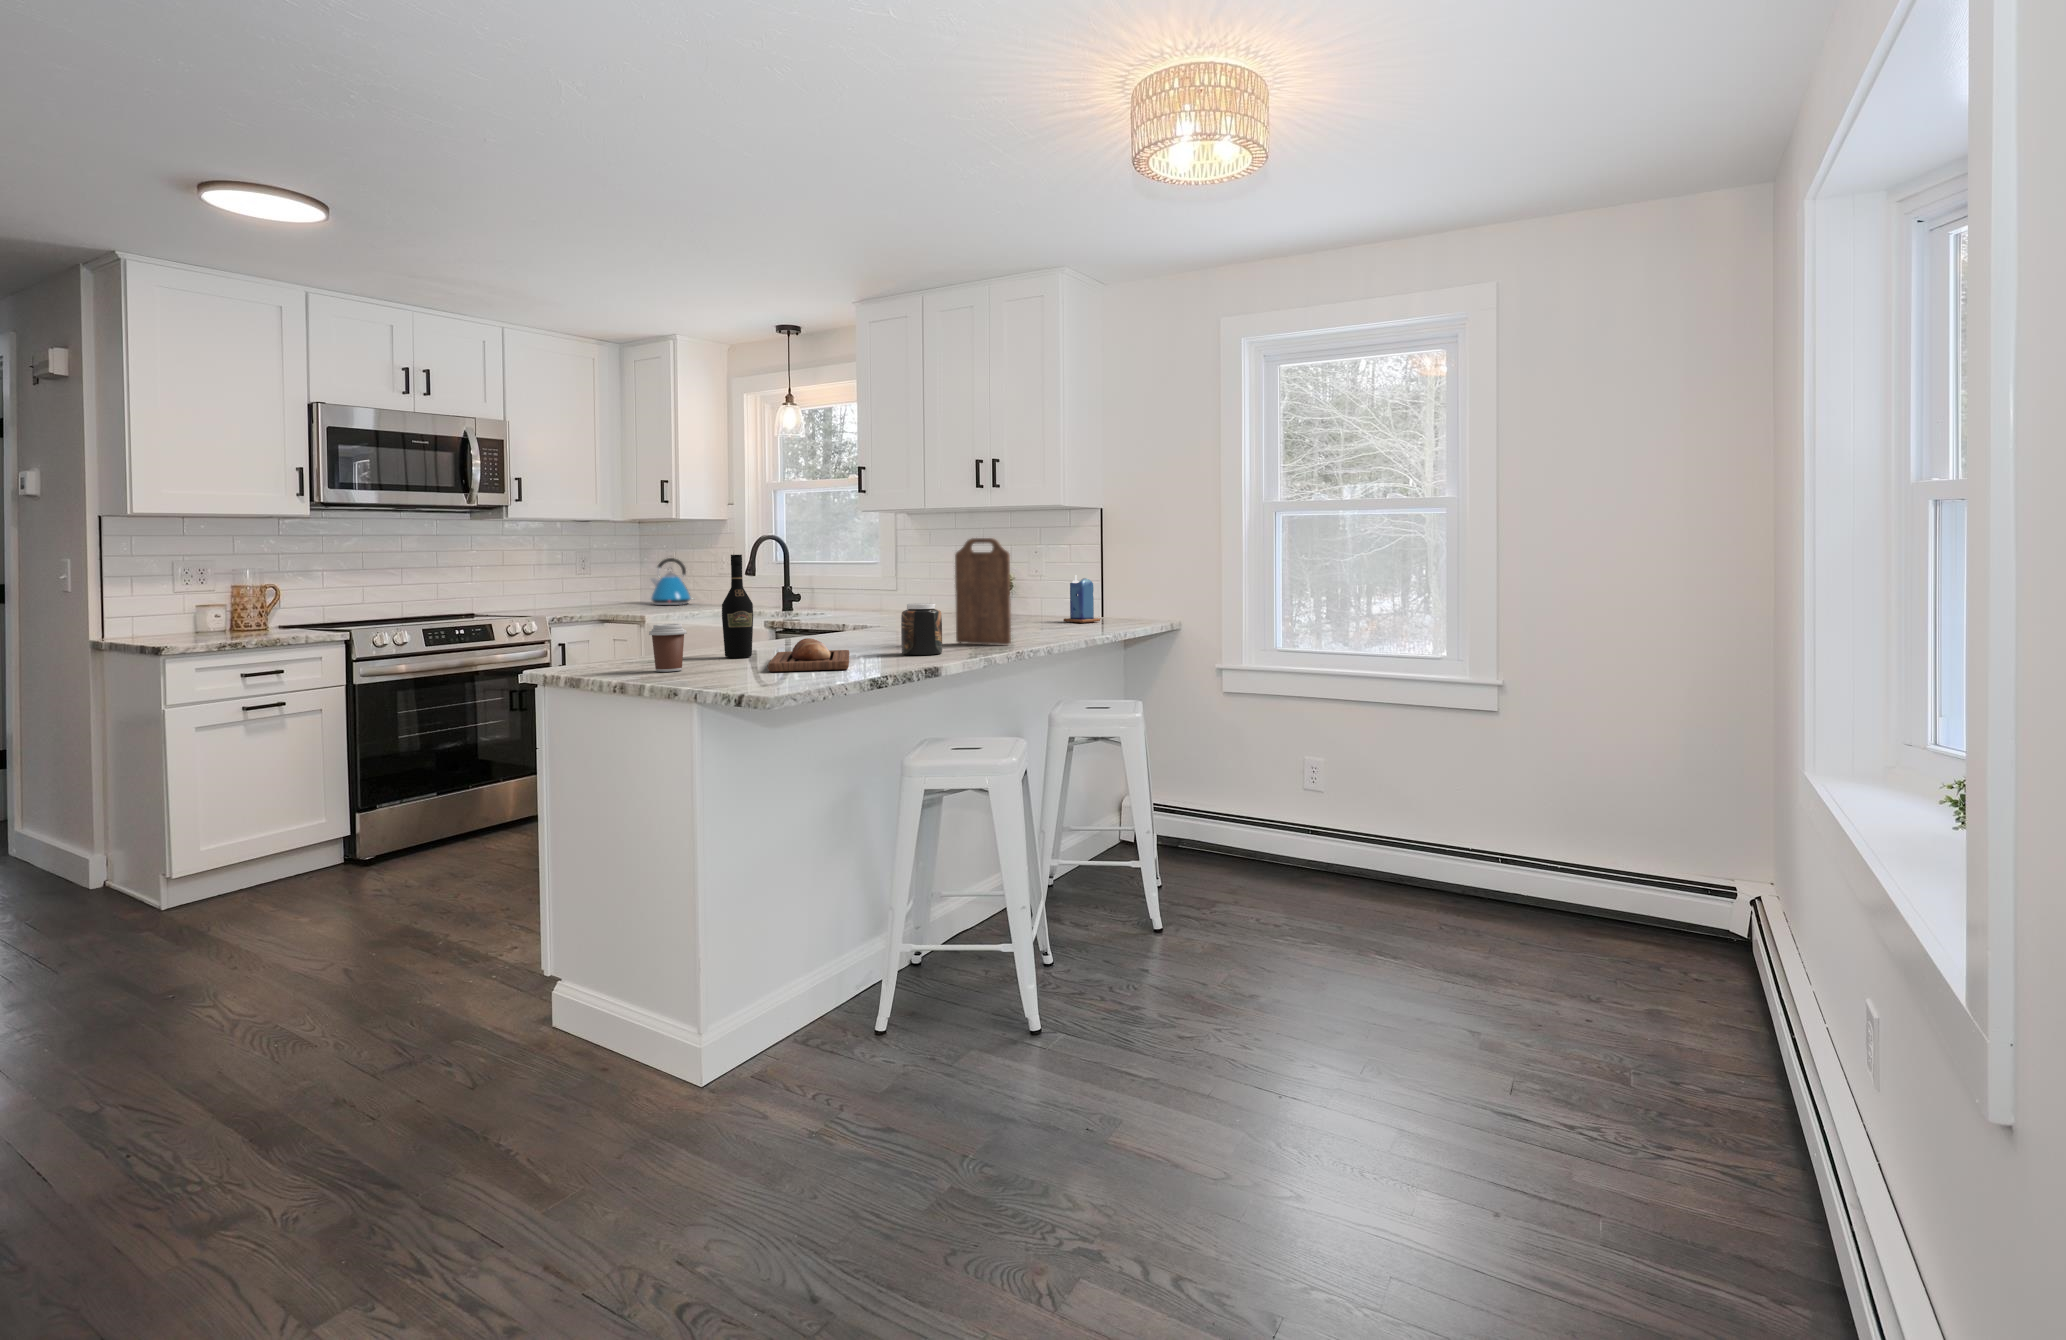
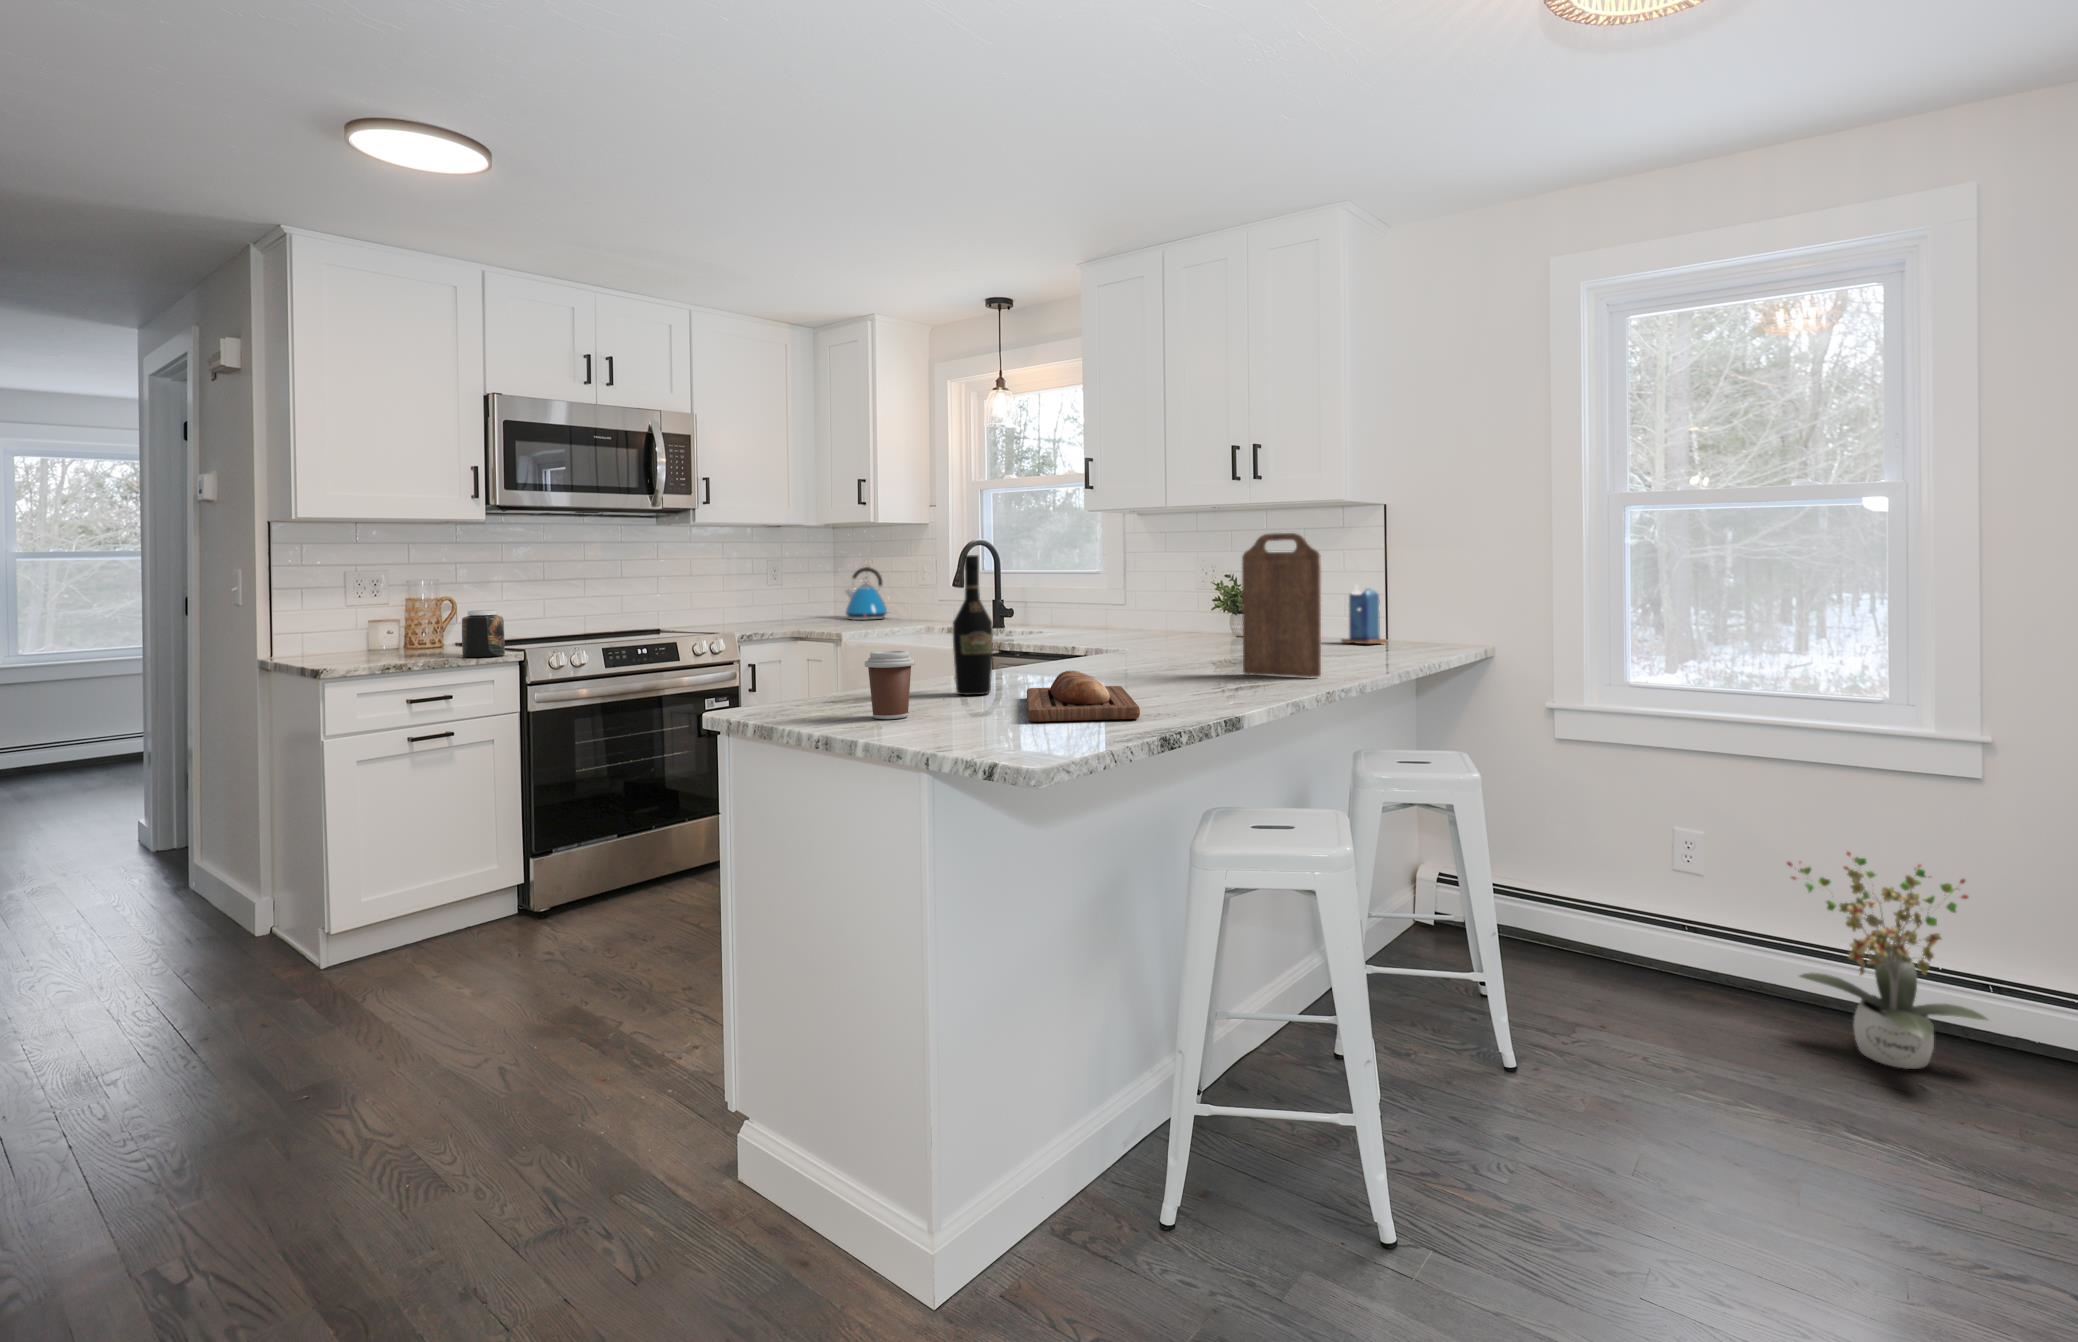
jar: present [901,603,942,655] -> present [462,610,505,657]
potted plant: none [1348,766,1464,910] -> present [1787,852,1987,1069]

